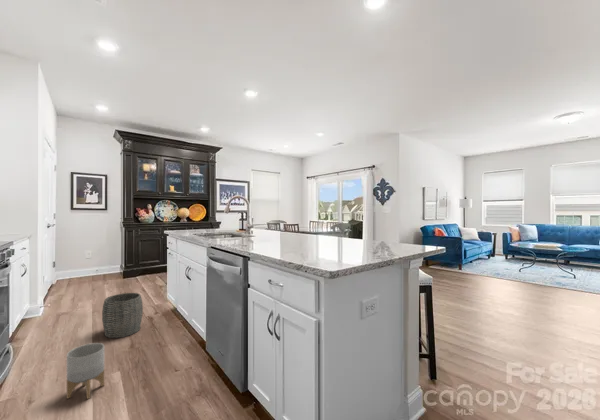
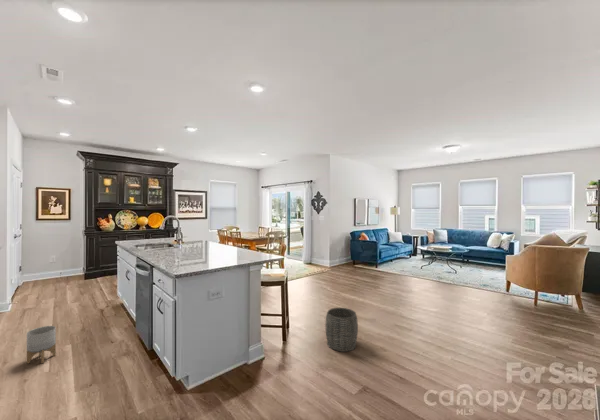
woven basket: present [102,293,143,338] -> present [326,308,358,352]

